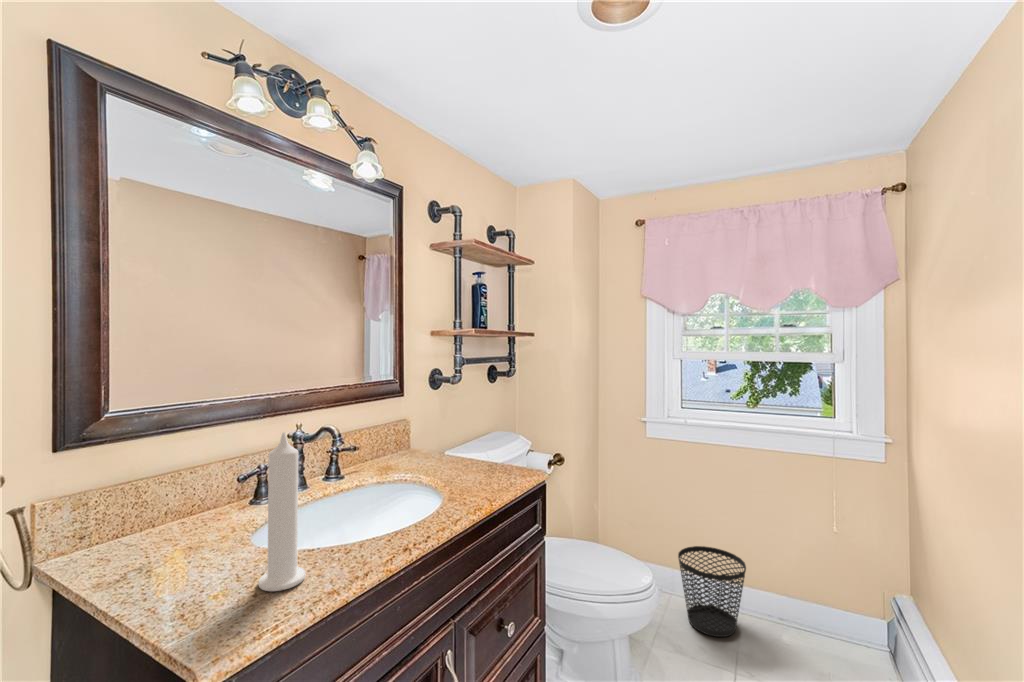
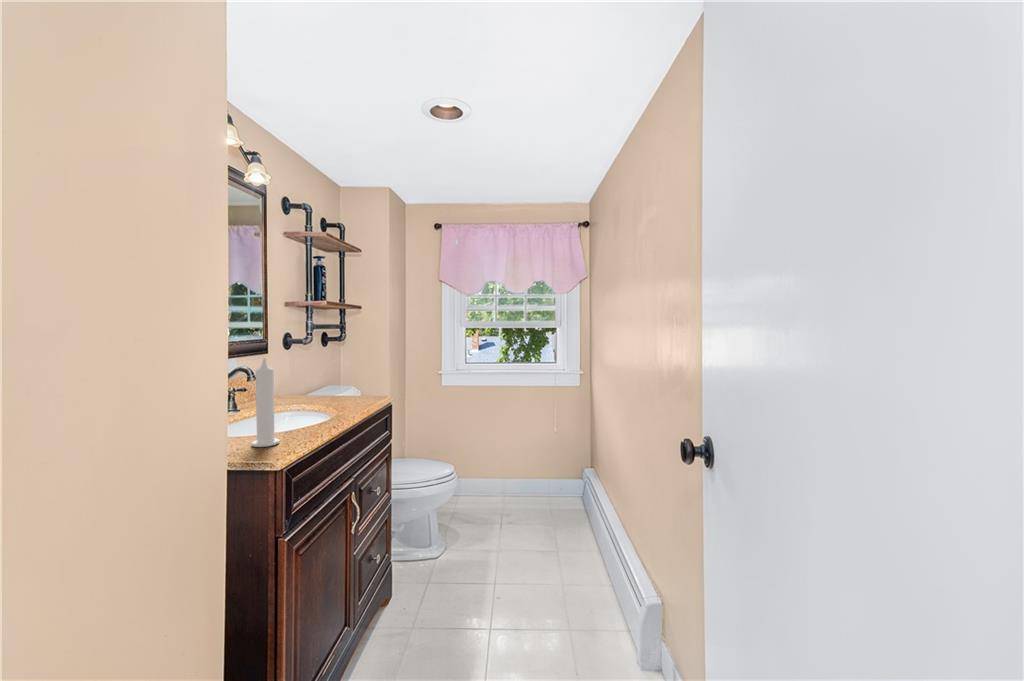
wastebasket: present [678,546,746,637] -> none [468,454,509,507]

